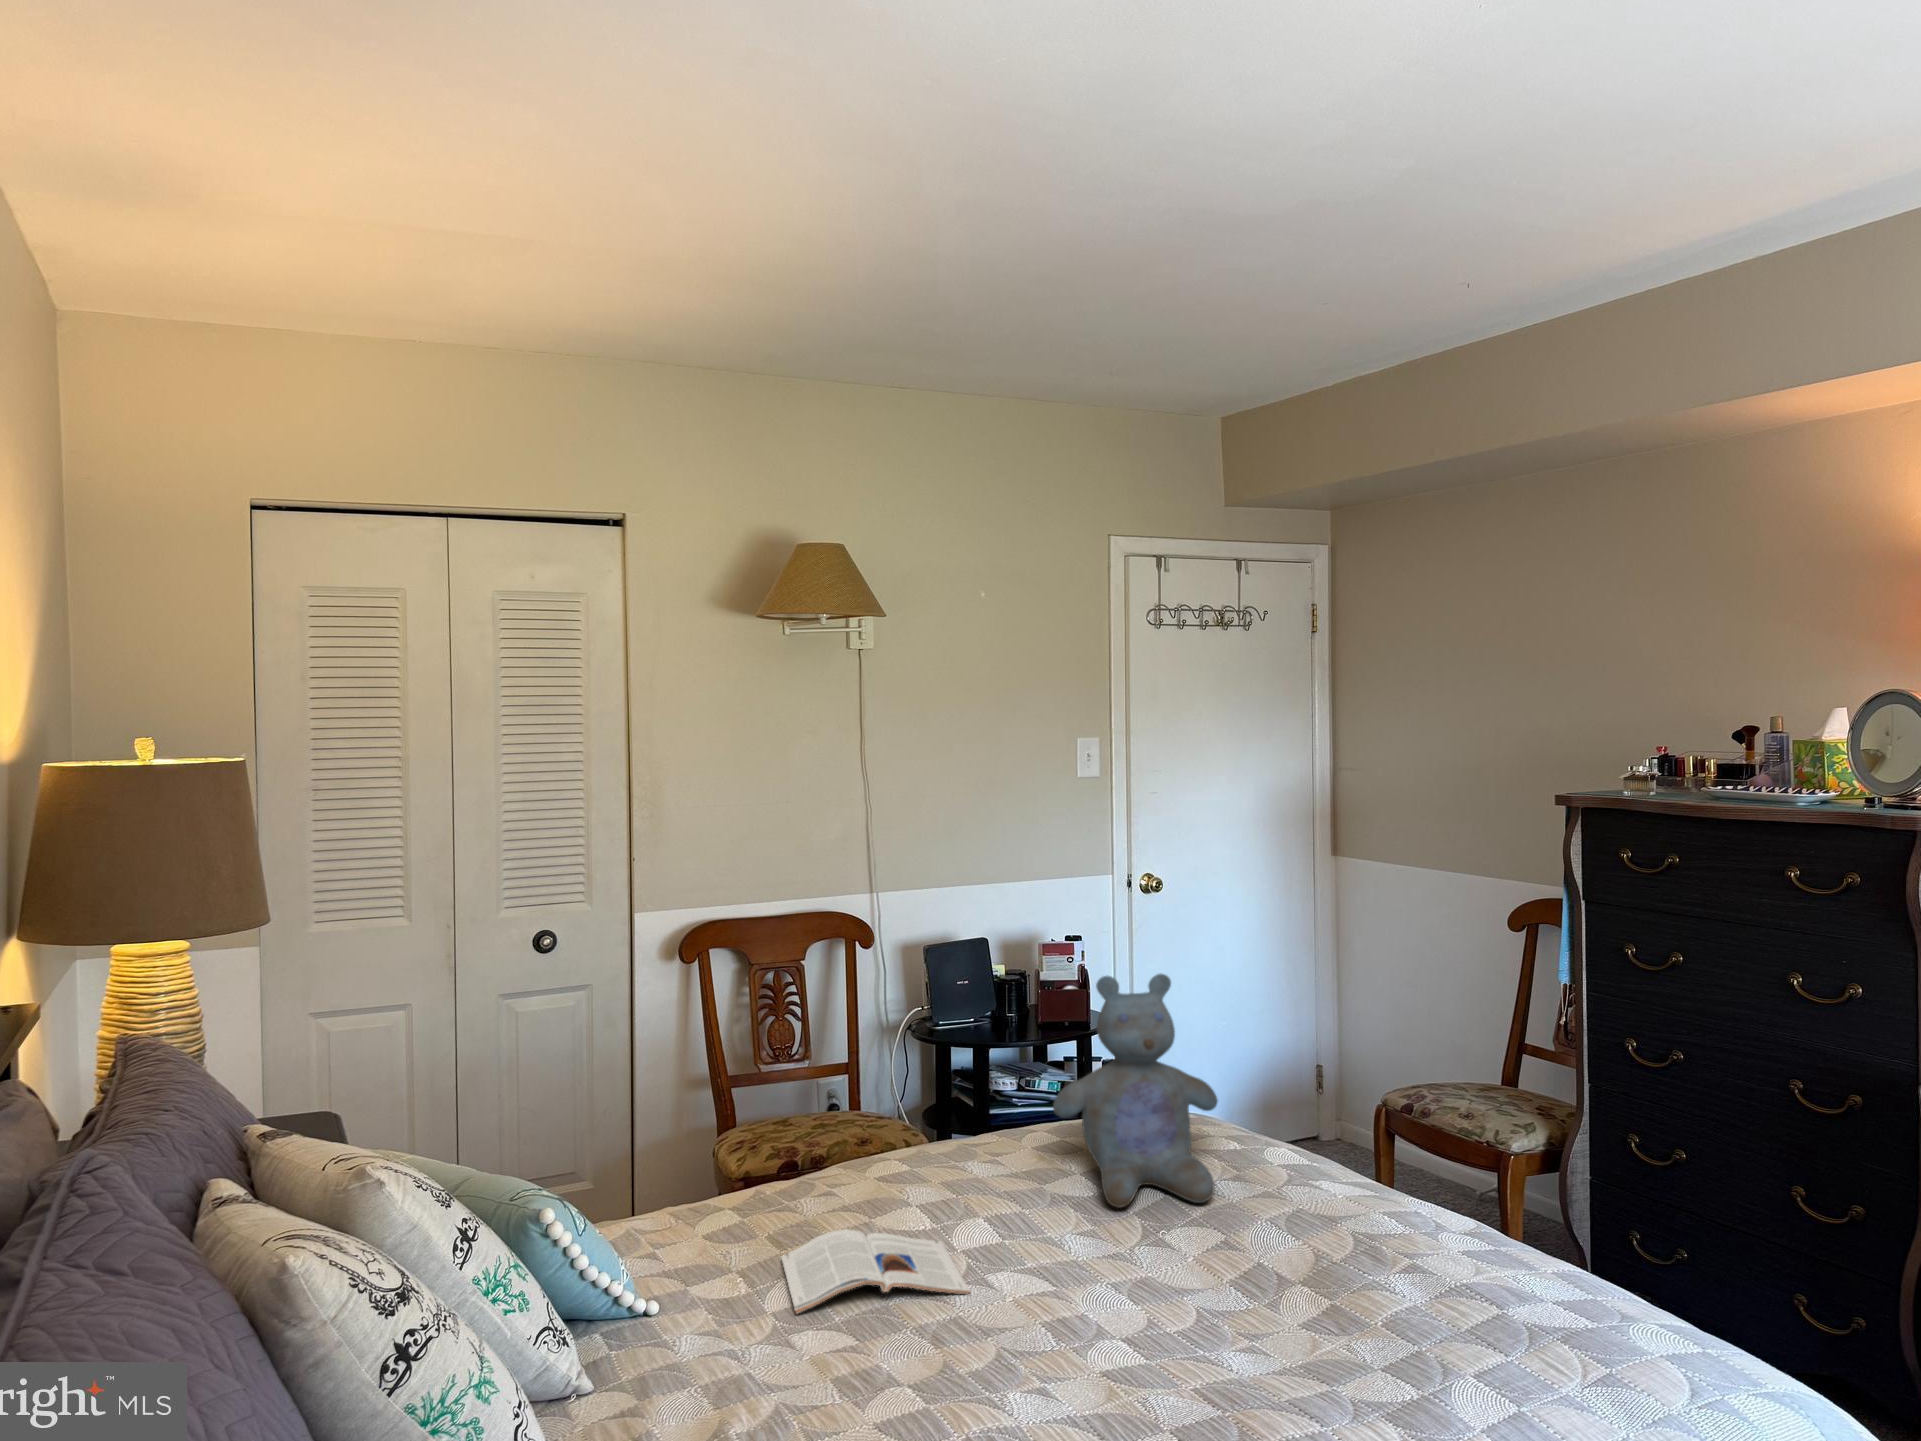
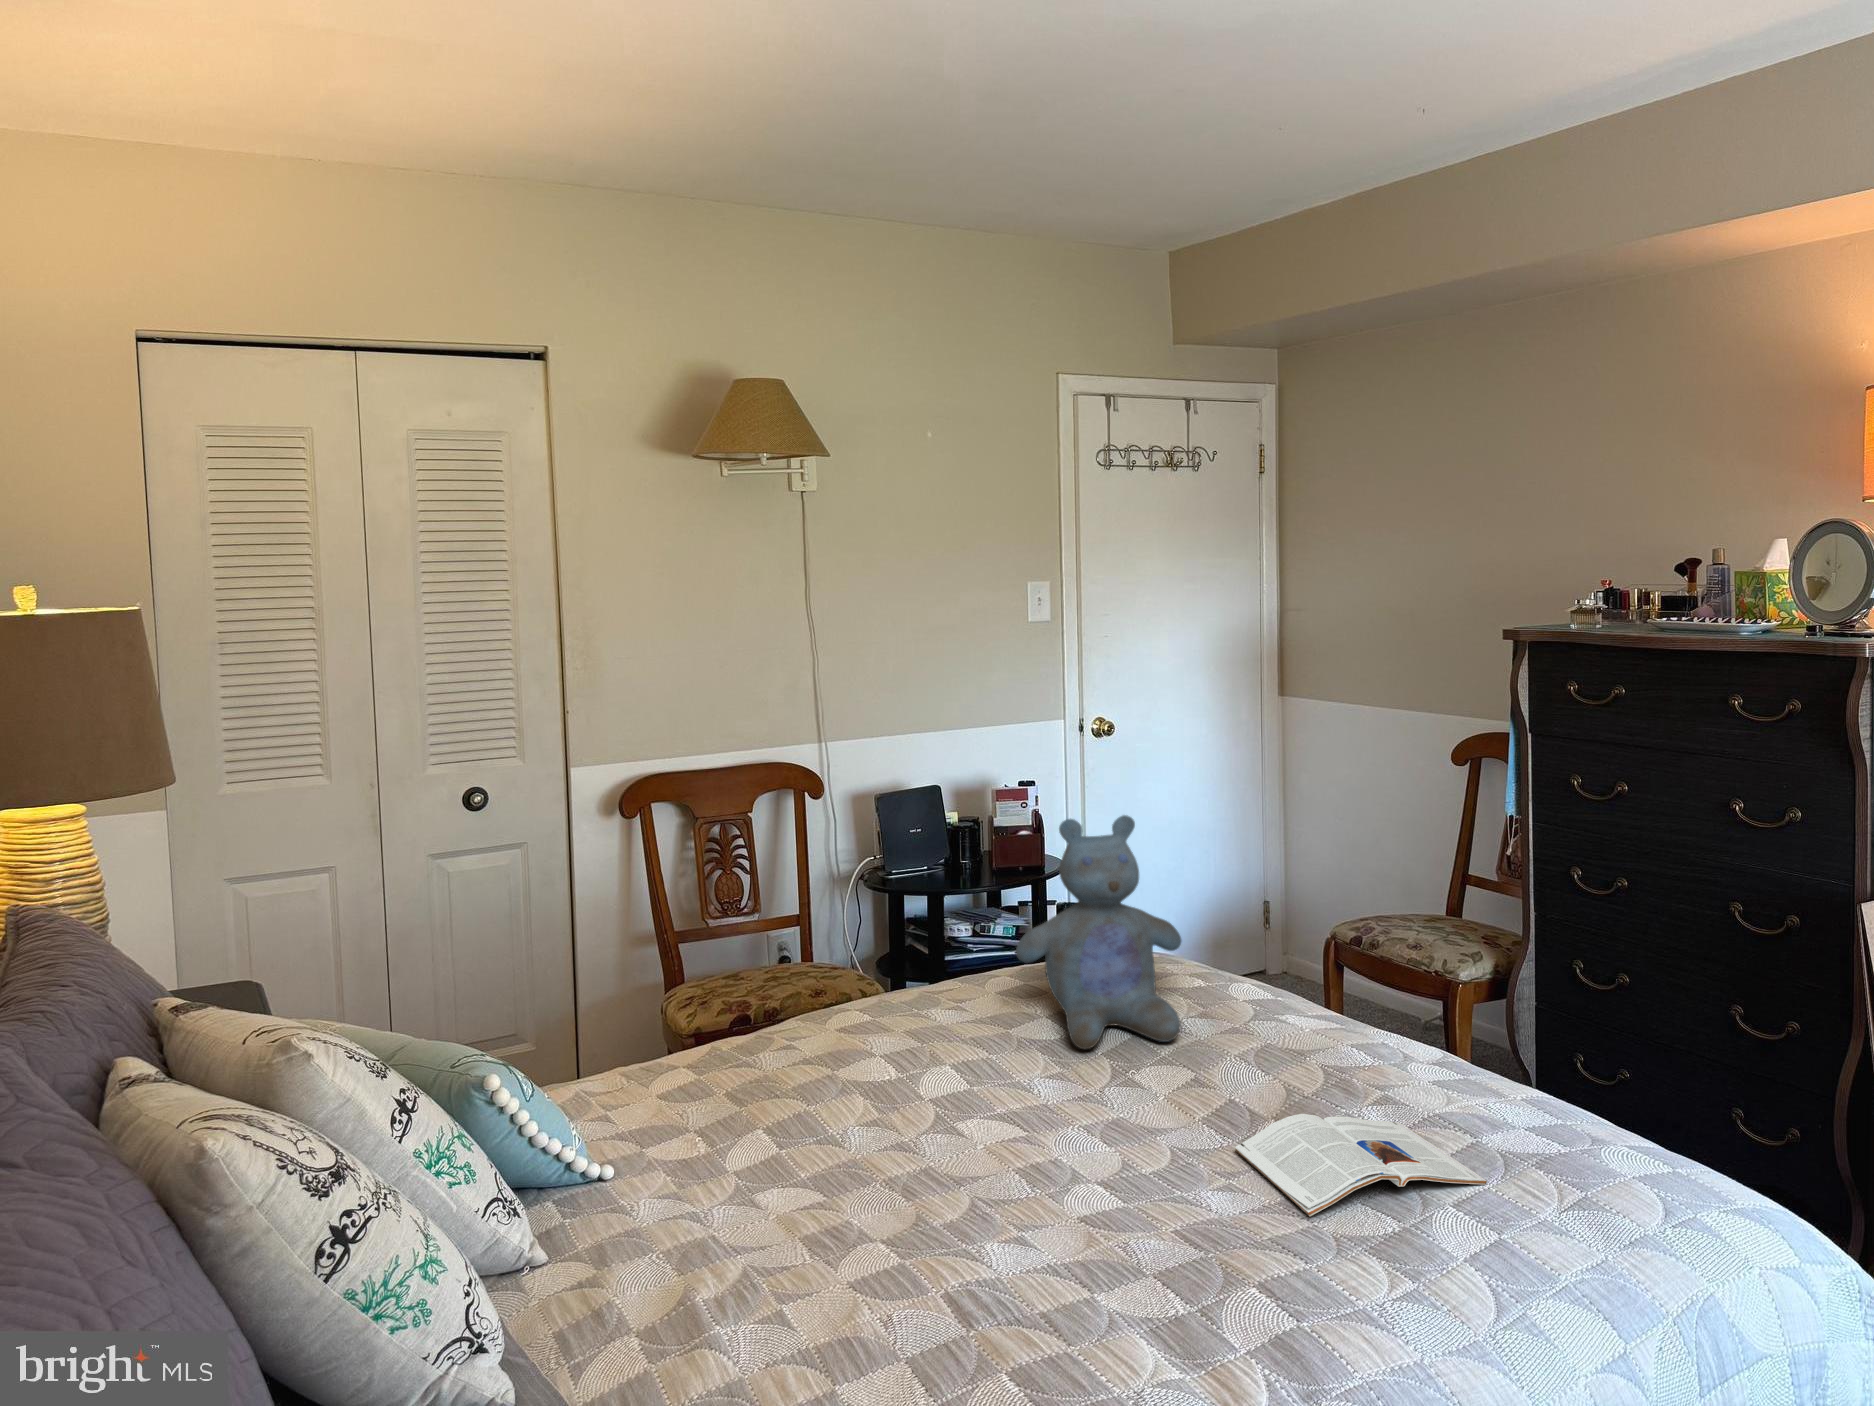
magazine: present [782,1229,970,1313] -> present [1235,1114,1487,1216]

